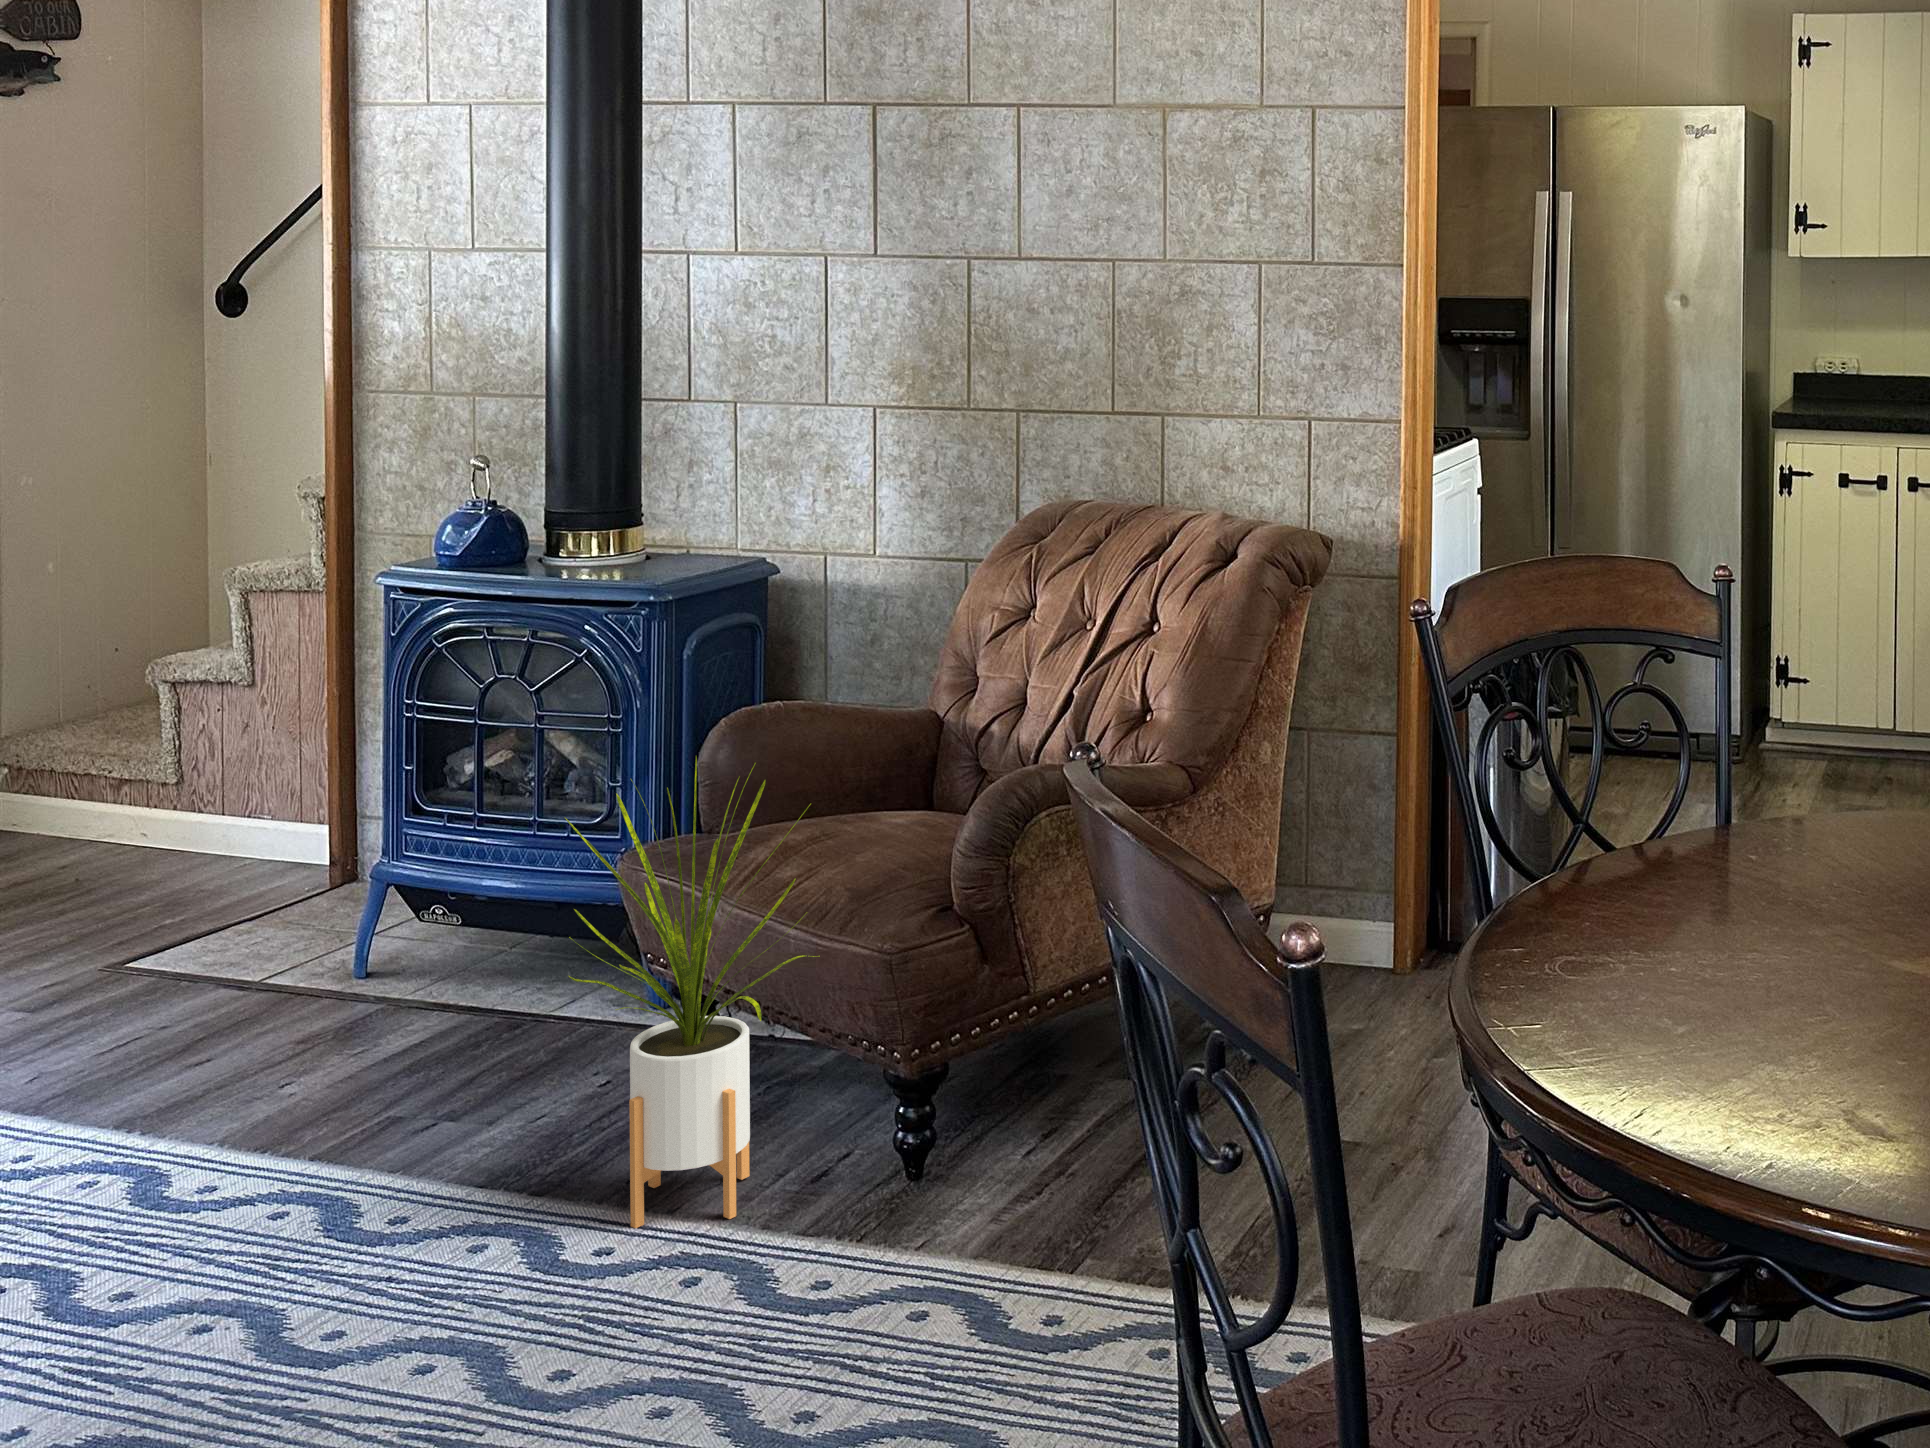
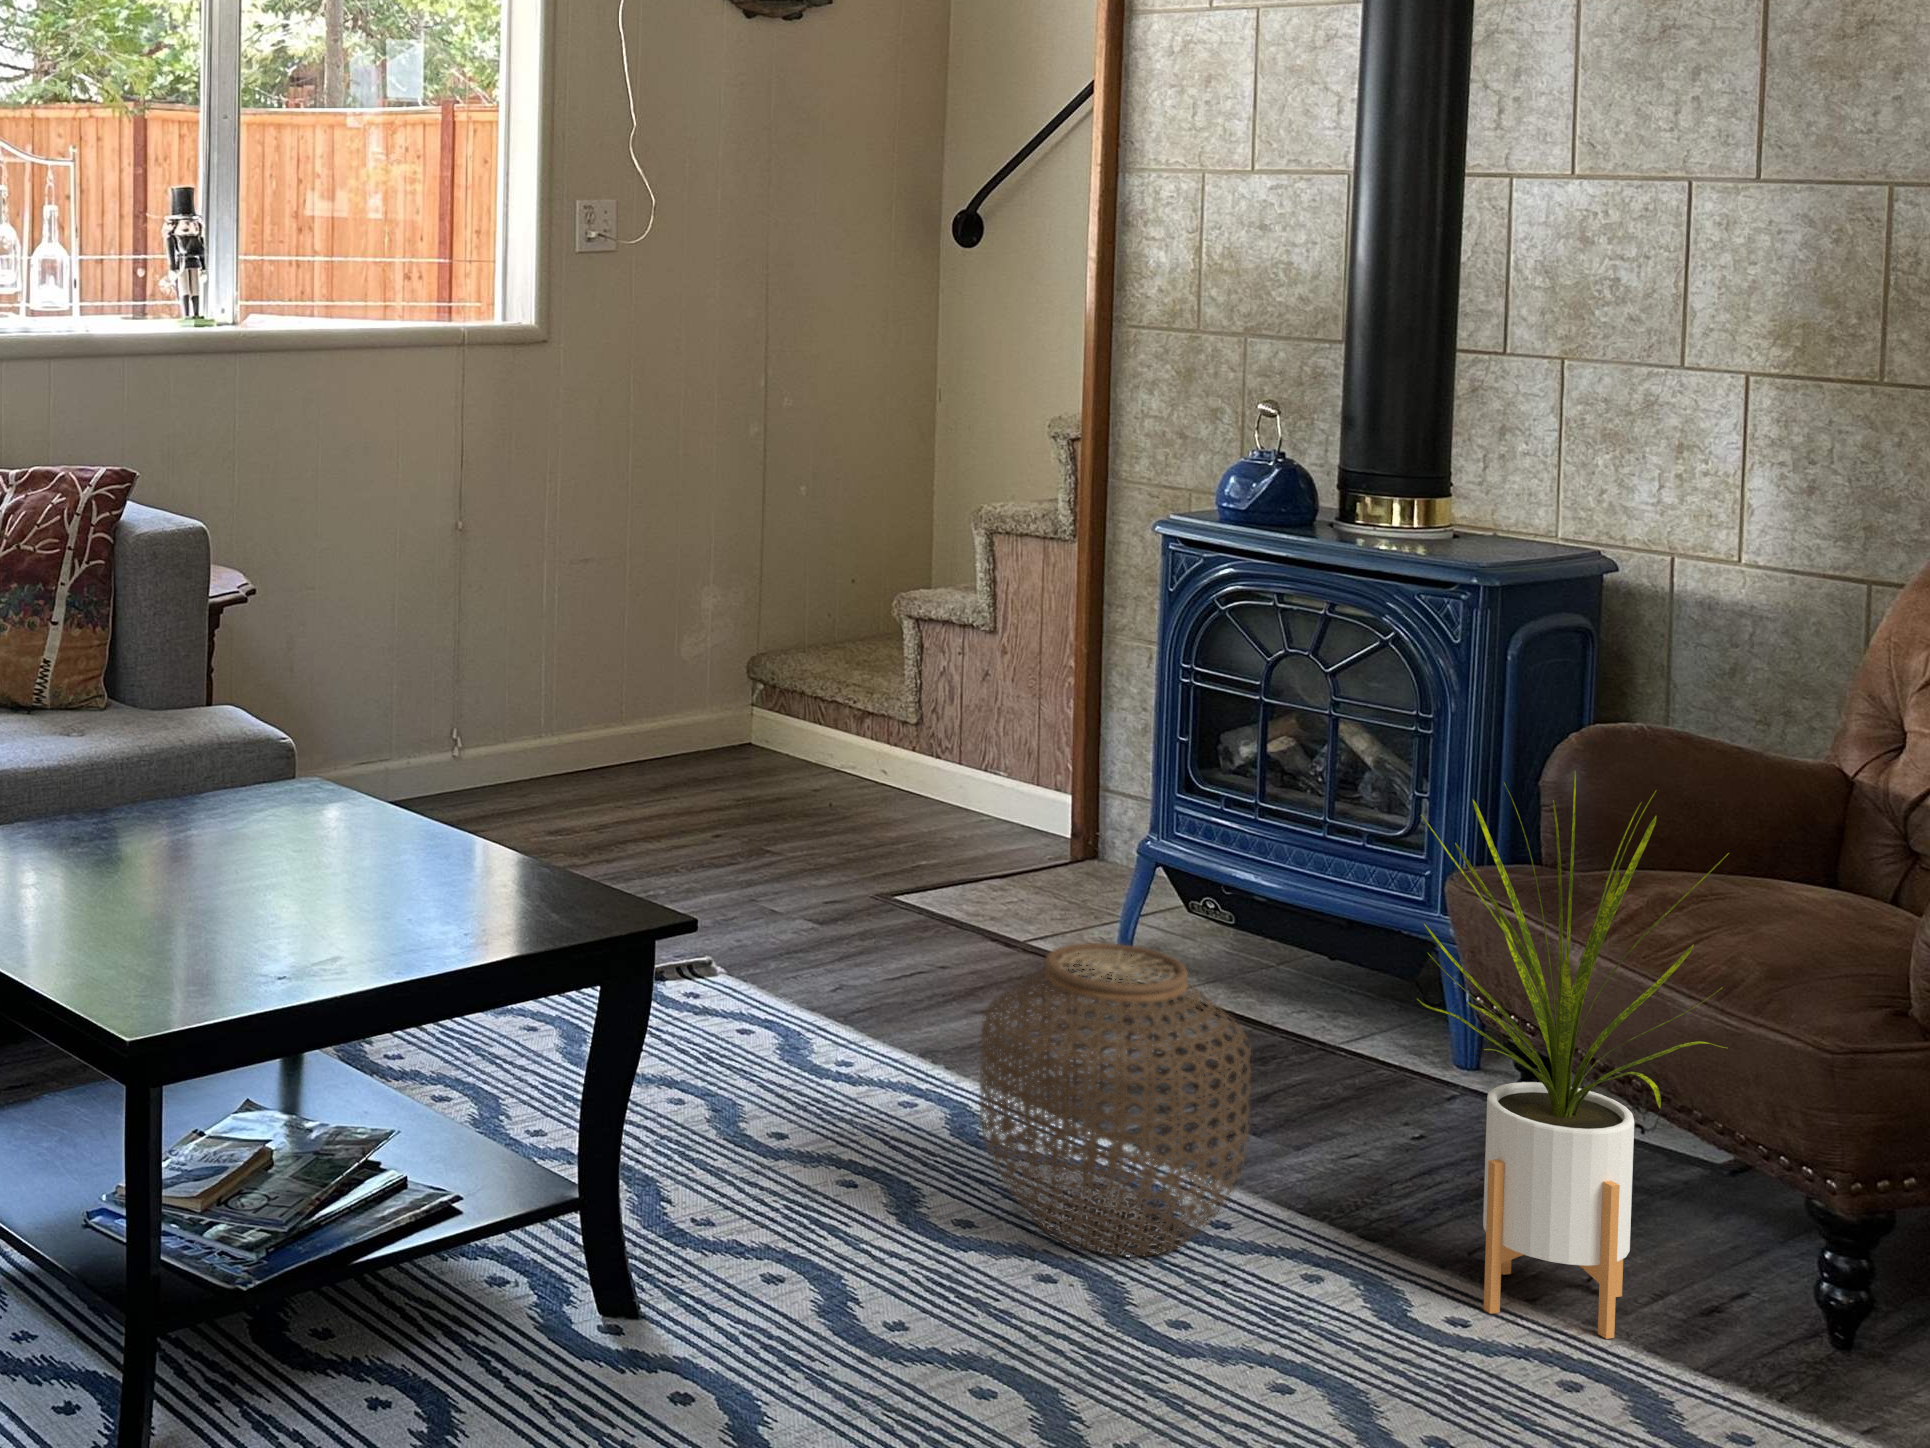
woven basket: none [130,988,417,1291] -> present [980,943,1251,1256]

